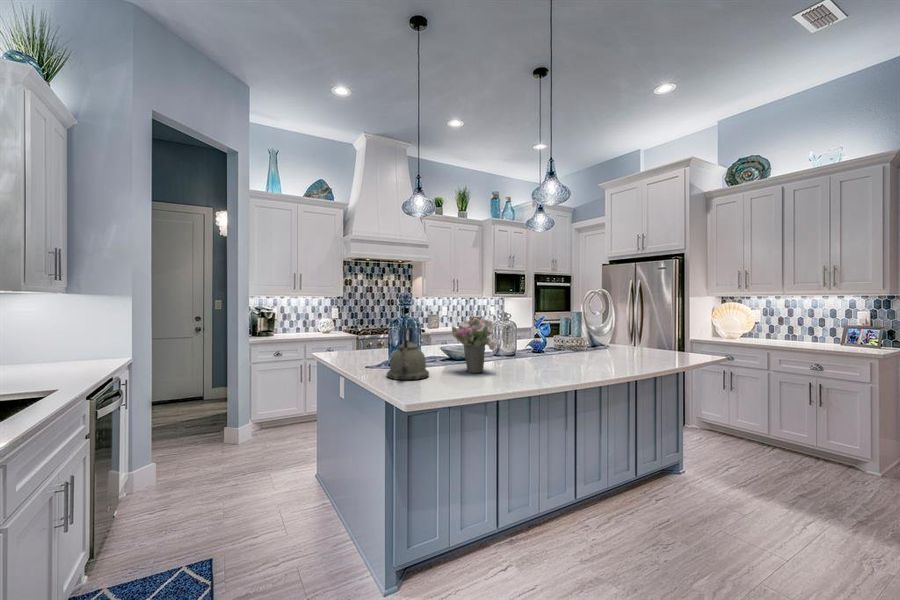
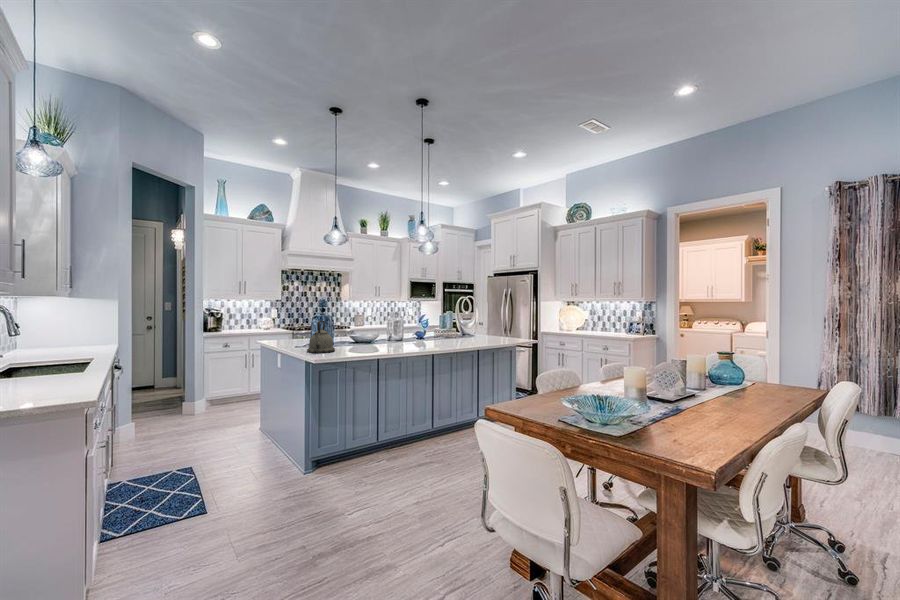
flower bouquet: present [452,319,497,373] -> none [352,315,380,350]

